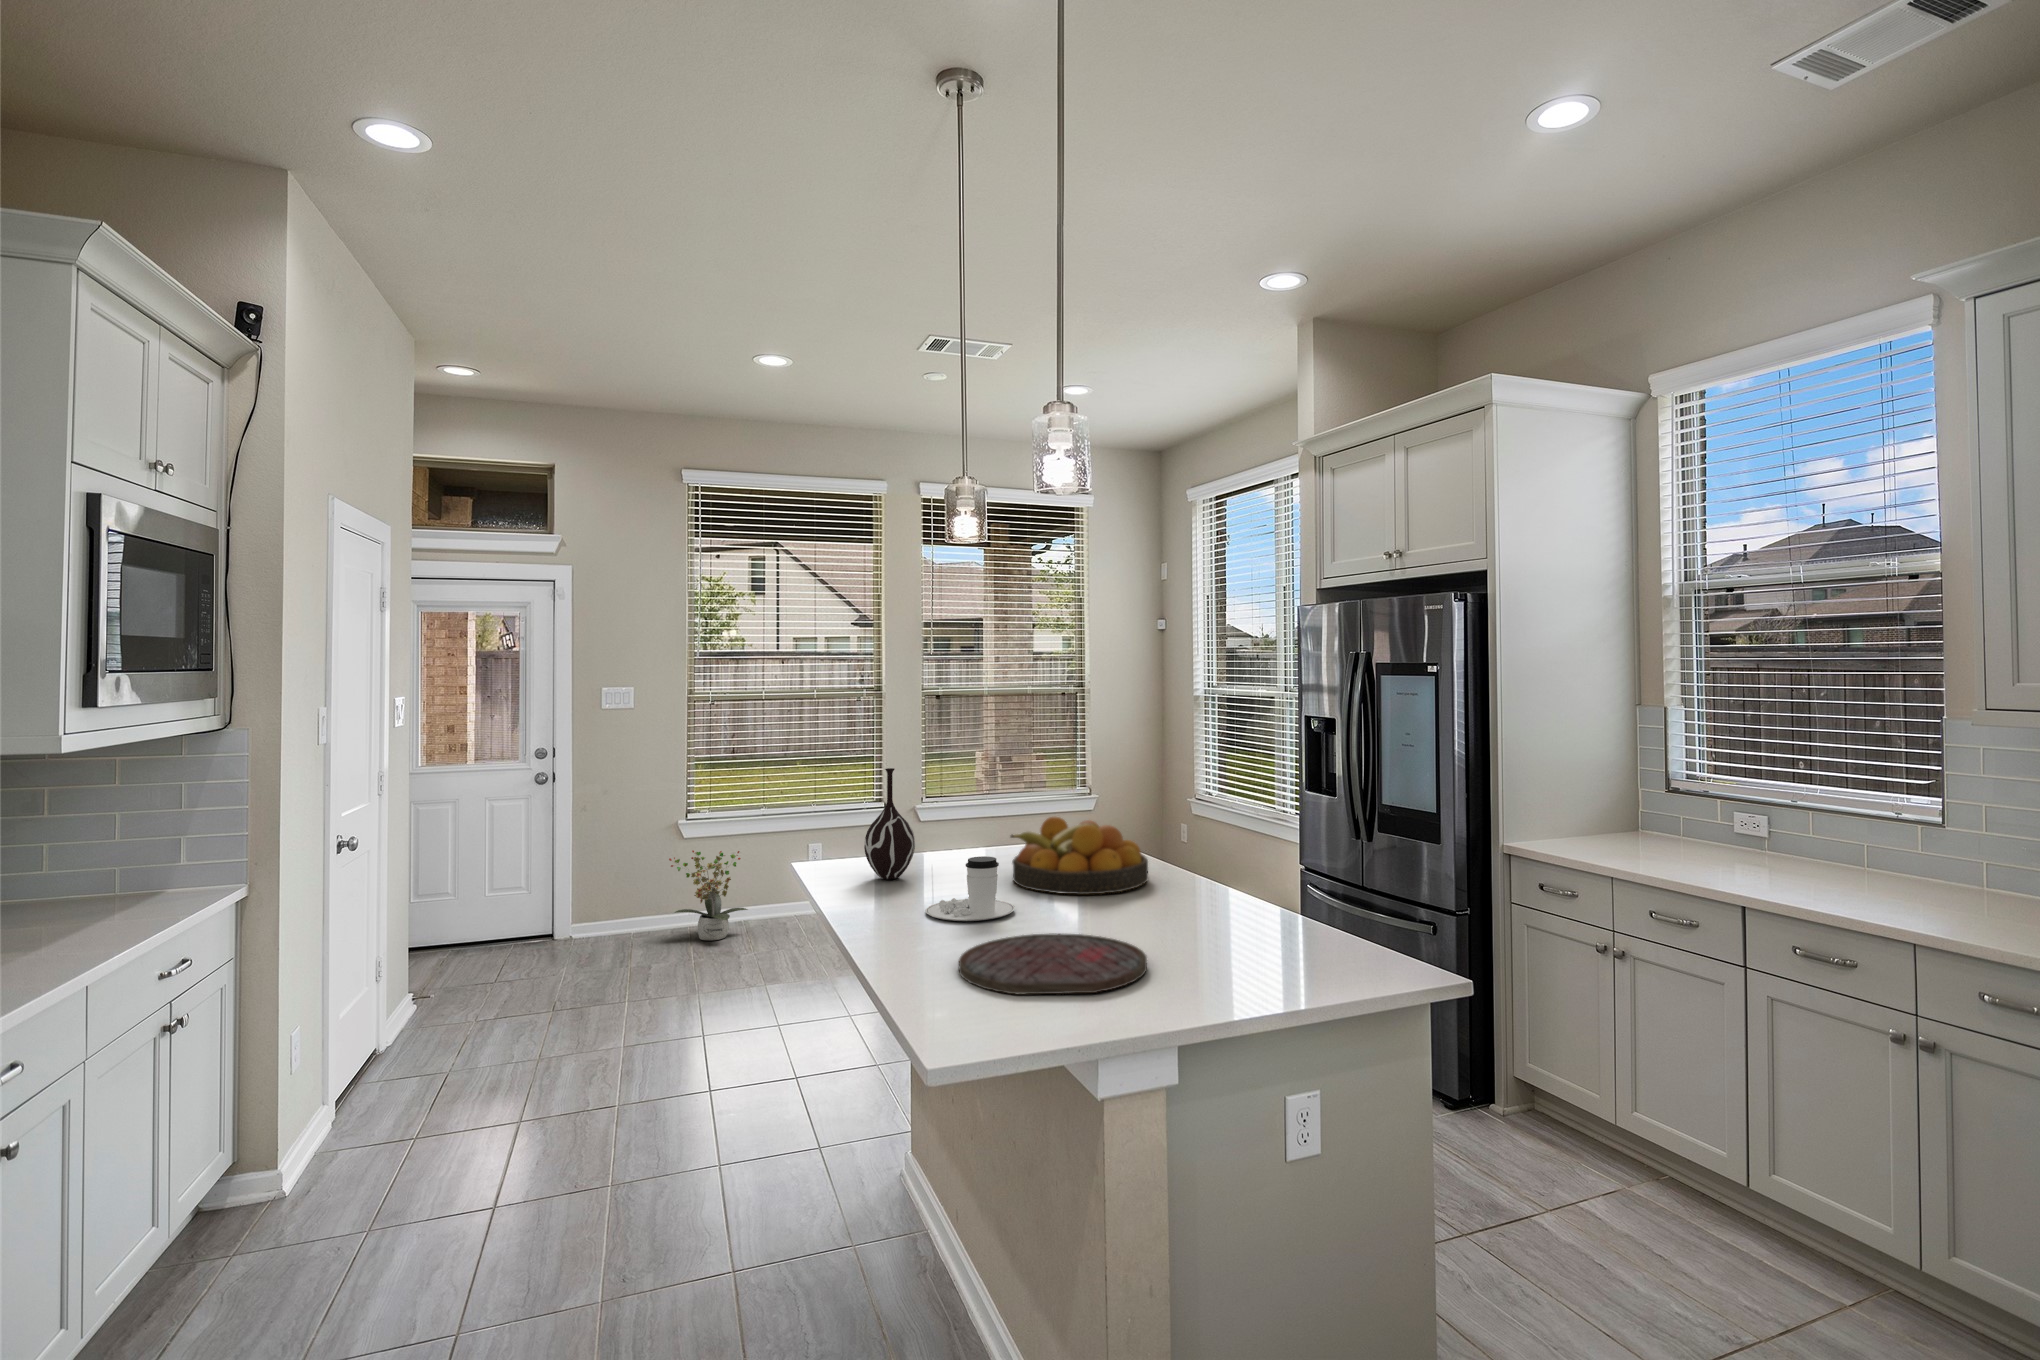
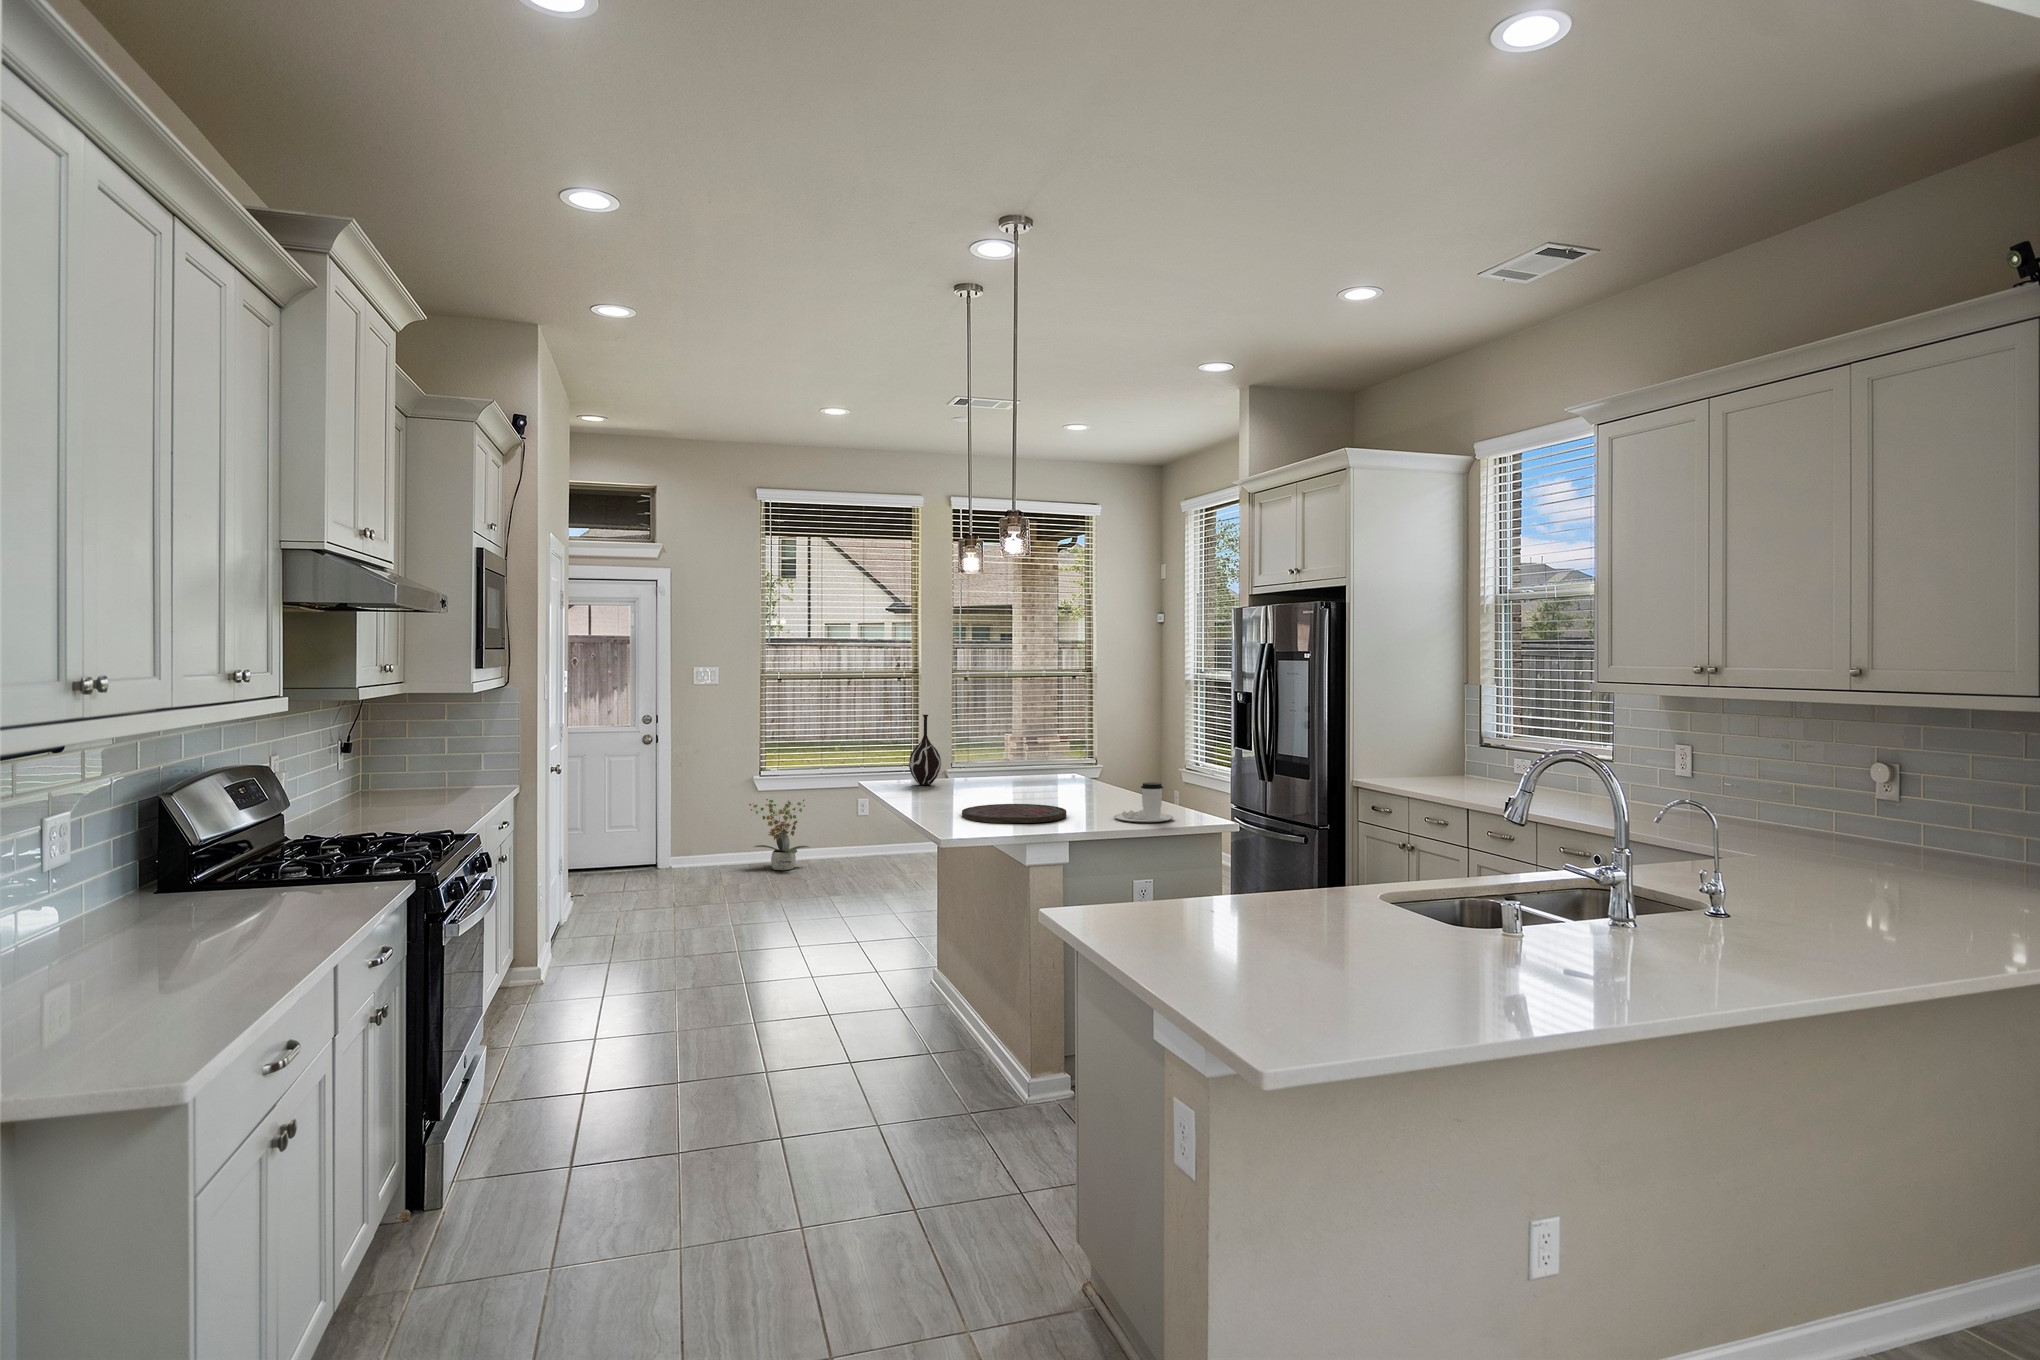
fruit bowl: present [1011,817,1148,894] -> none [1002,748,1090,793]
coffee cup: present [925,856,1015,921] -> present [1114,782,1173,822]

